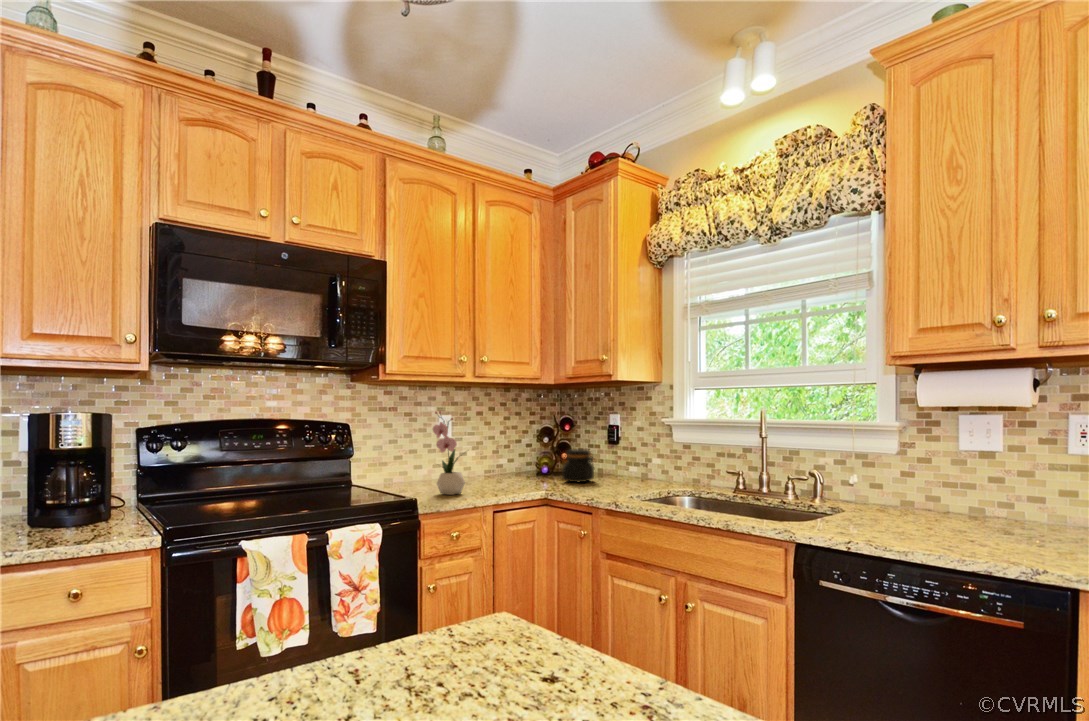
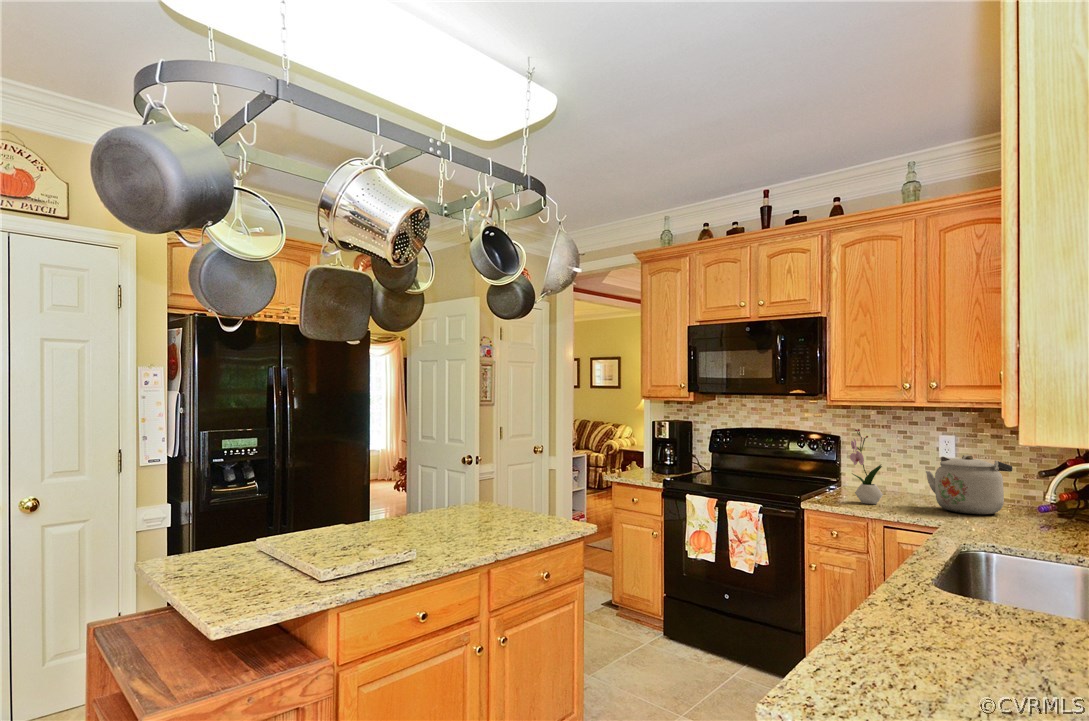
kettle: none [476,430,539,485] -> present [926,455,1012,514]
jar: present [562,449,594,482] -> none [1017,485,1063,527]

